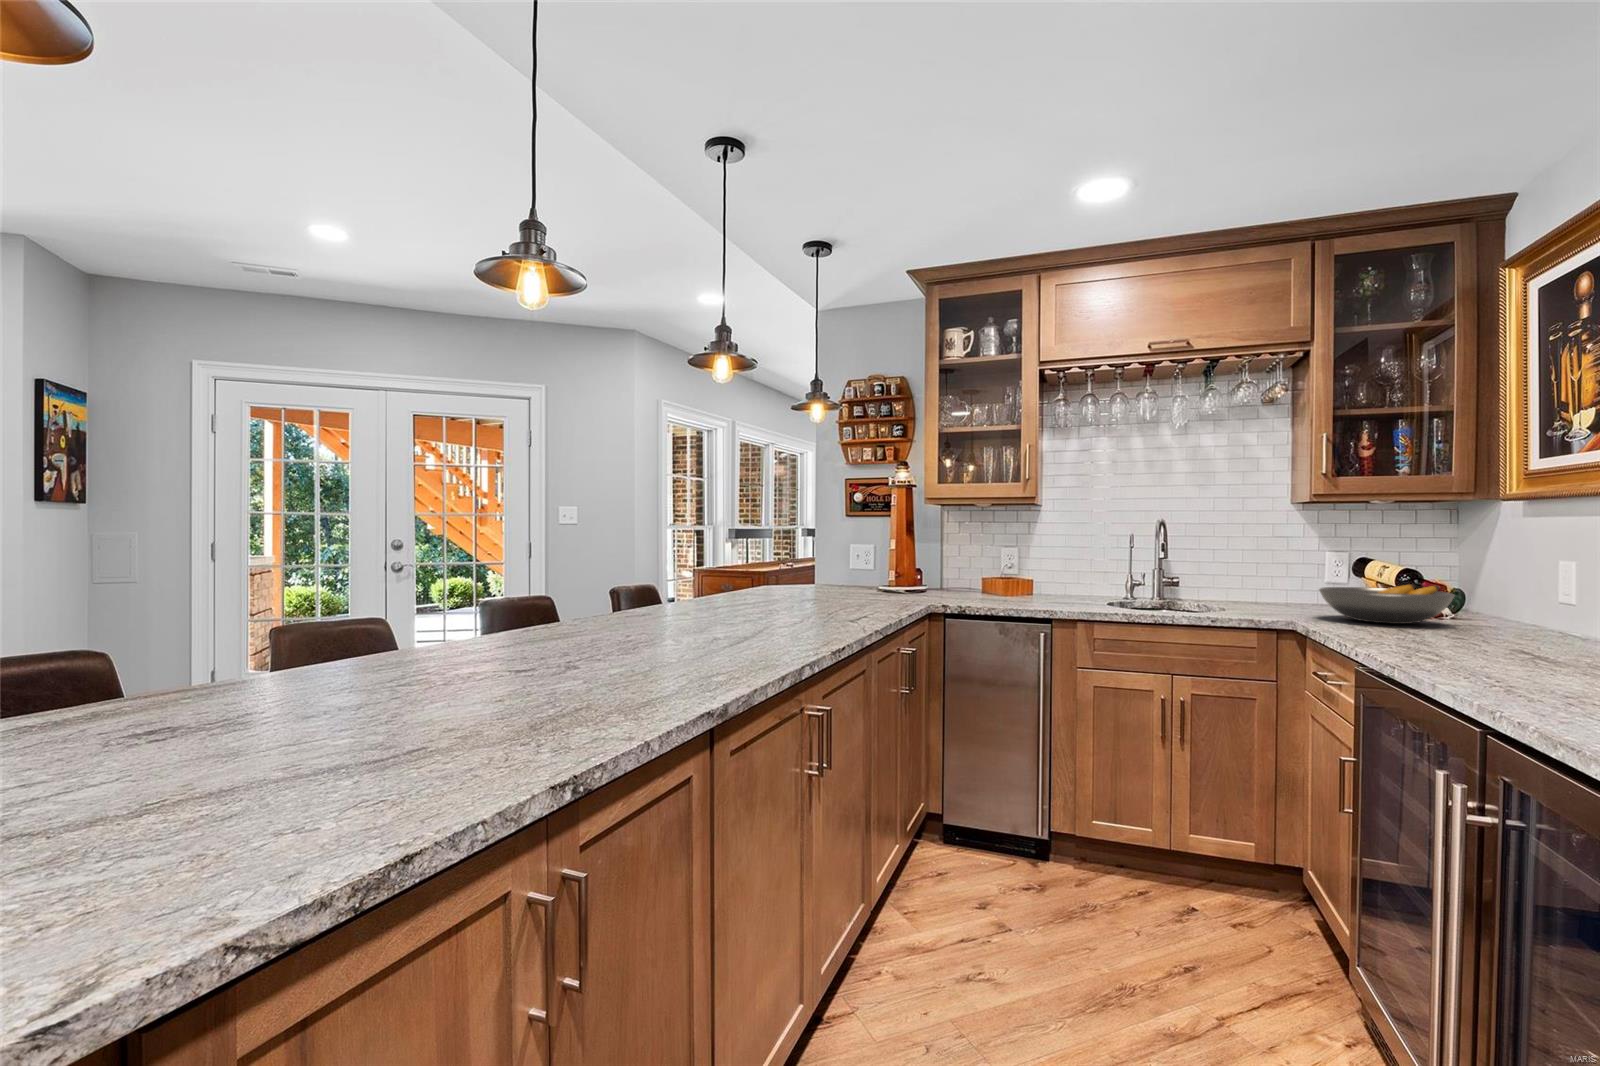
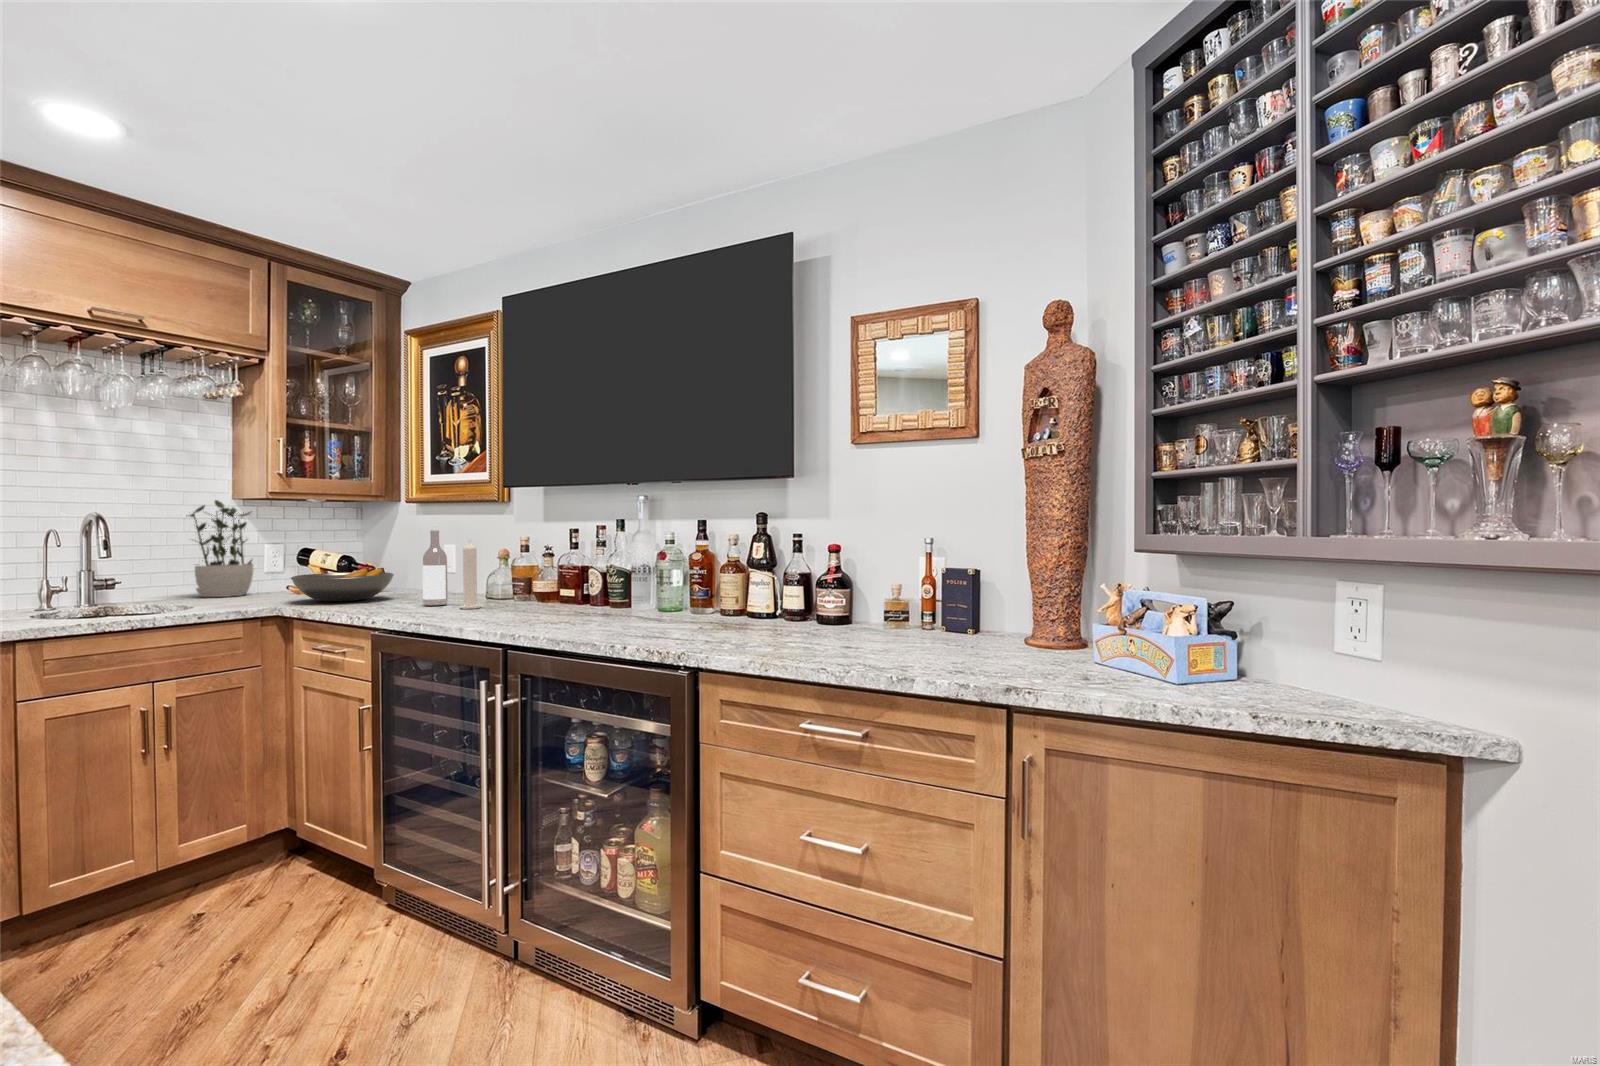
potted plant: none [1242,504,1313,604] -> present [186,500,253,597]
wine bottle: none [1467,529,1510,645] -> present [423,525,448,606]
candle: none [1513,550,1555,657] -> present [460,539,481,609]

